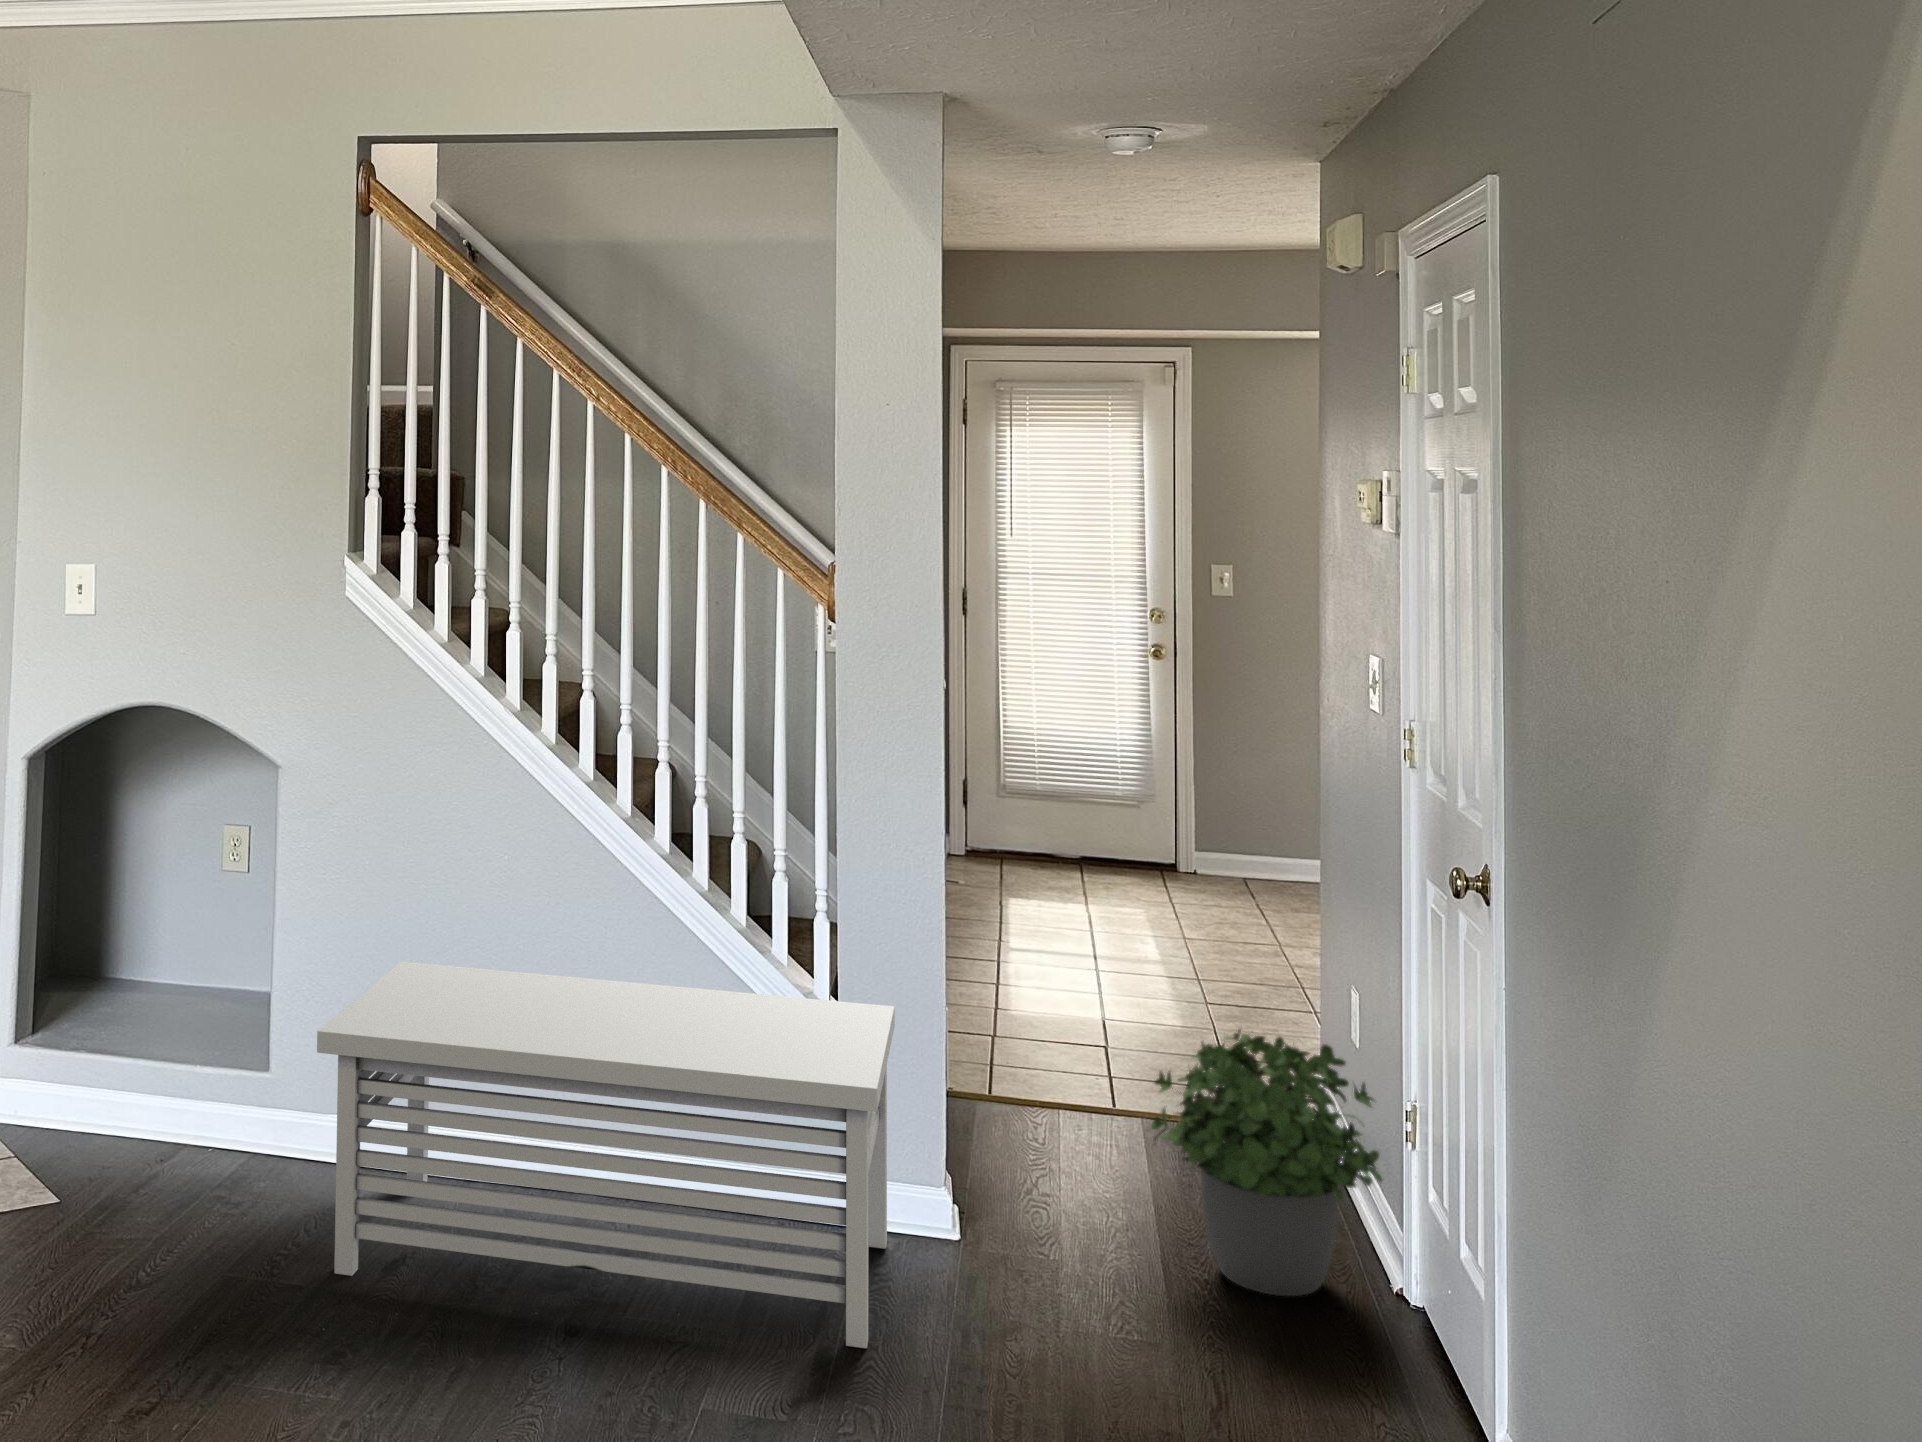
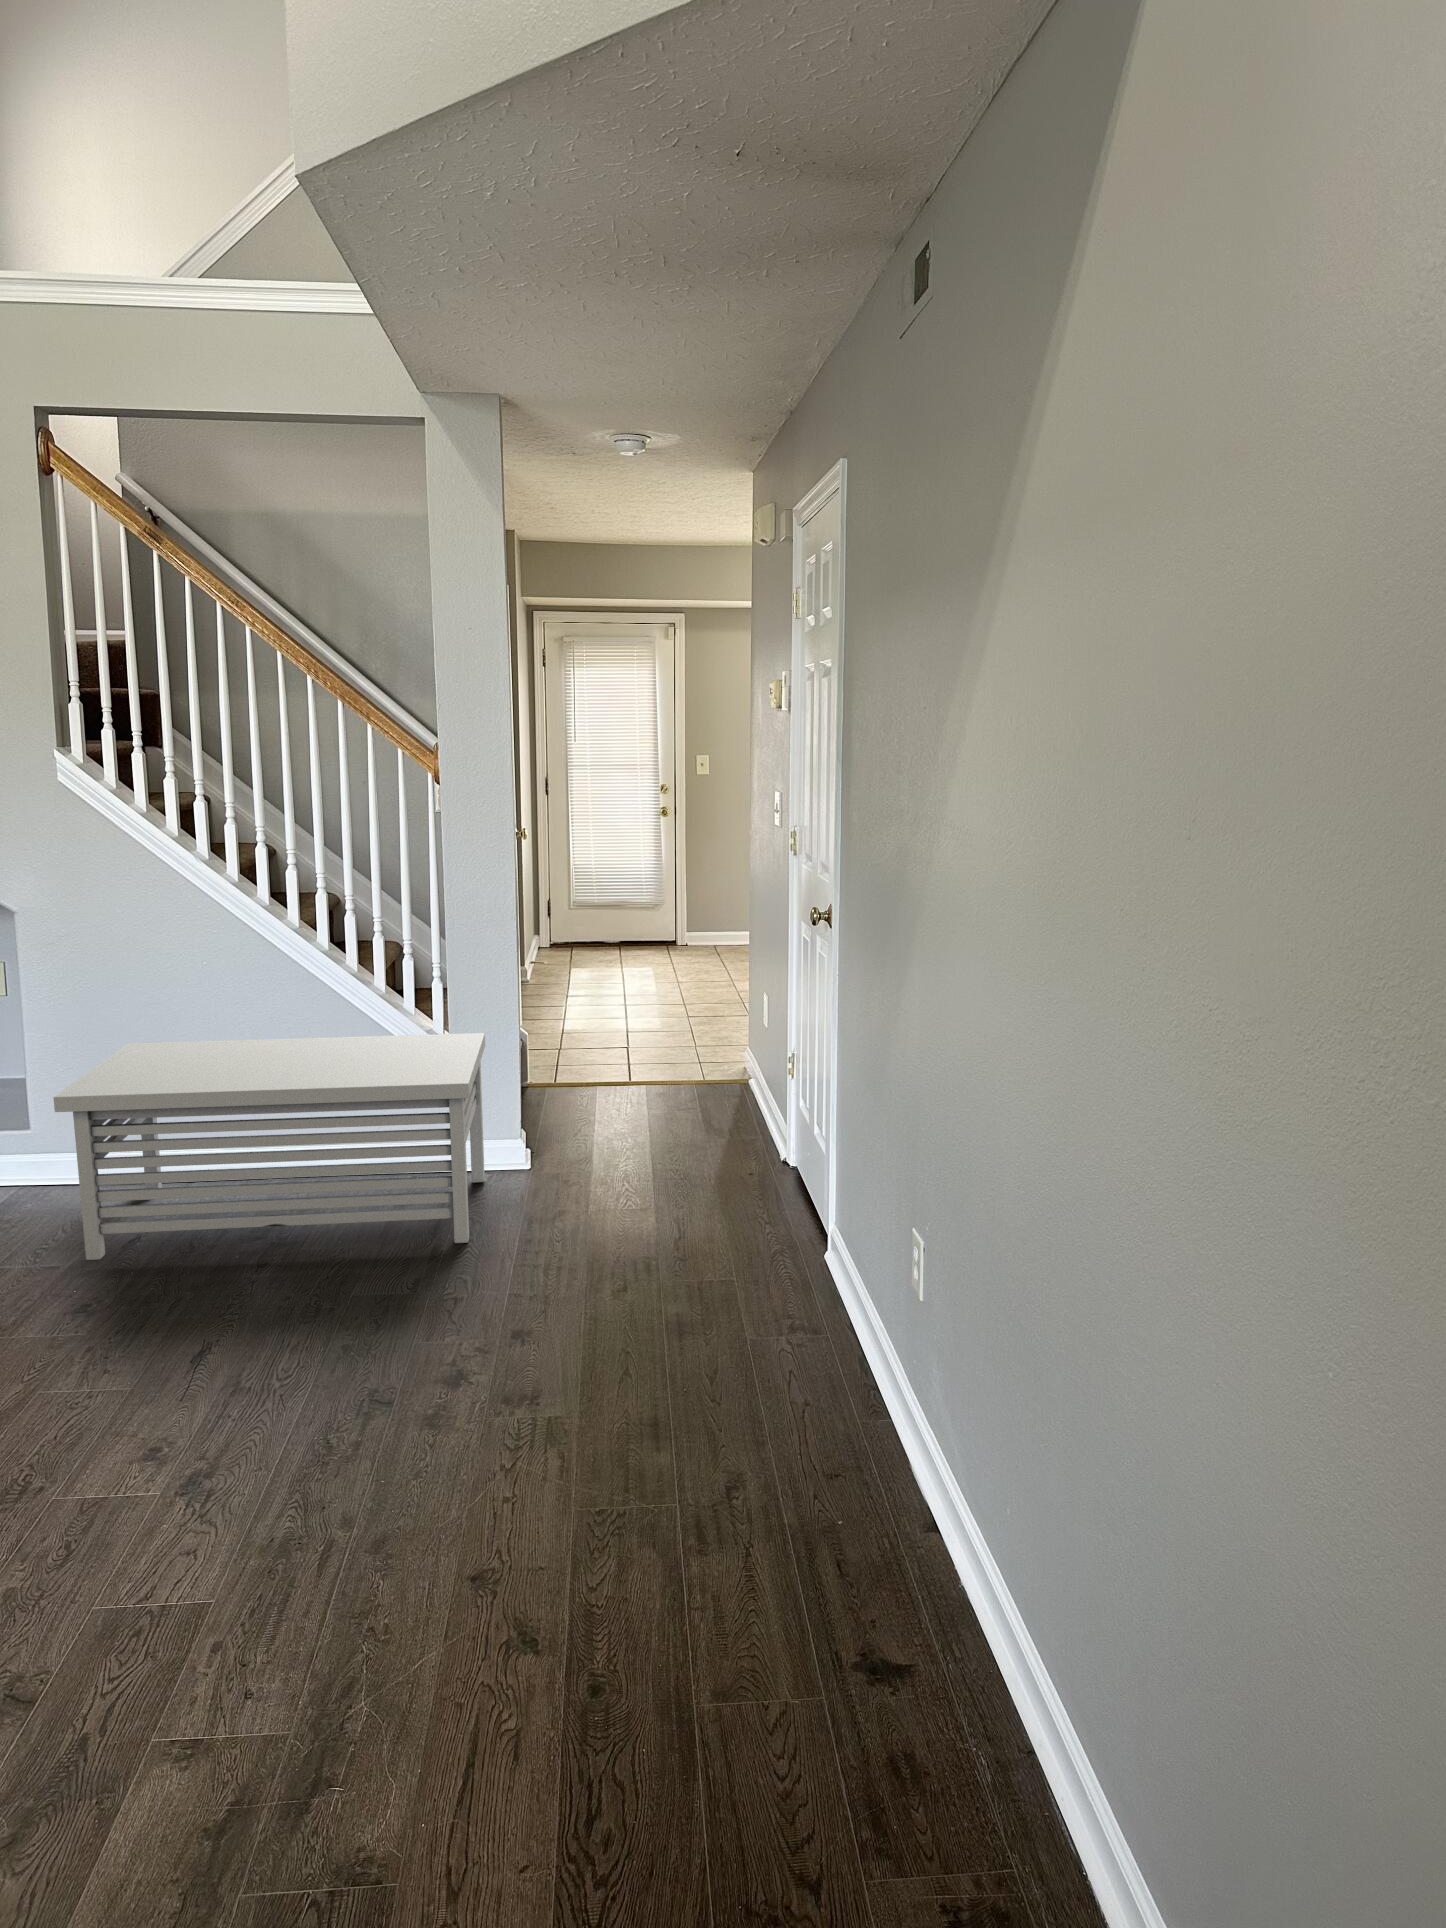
potted plant: present [1151,1029,1382,1296] -> none [645,1020,775,1171]

